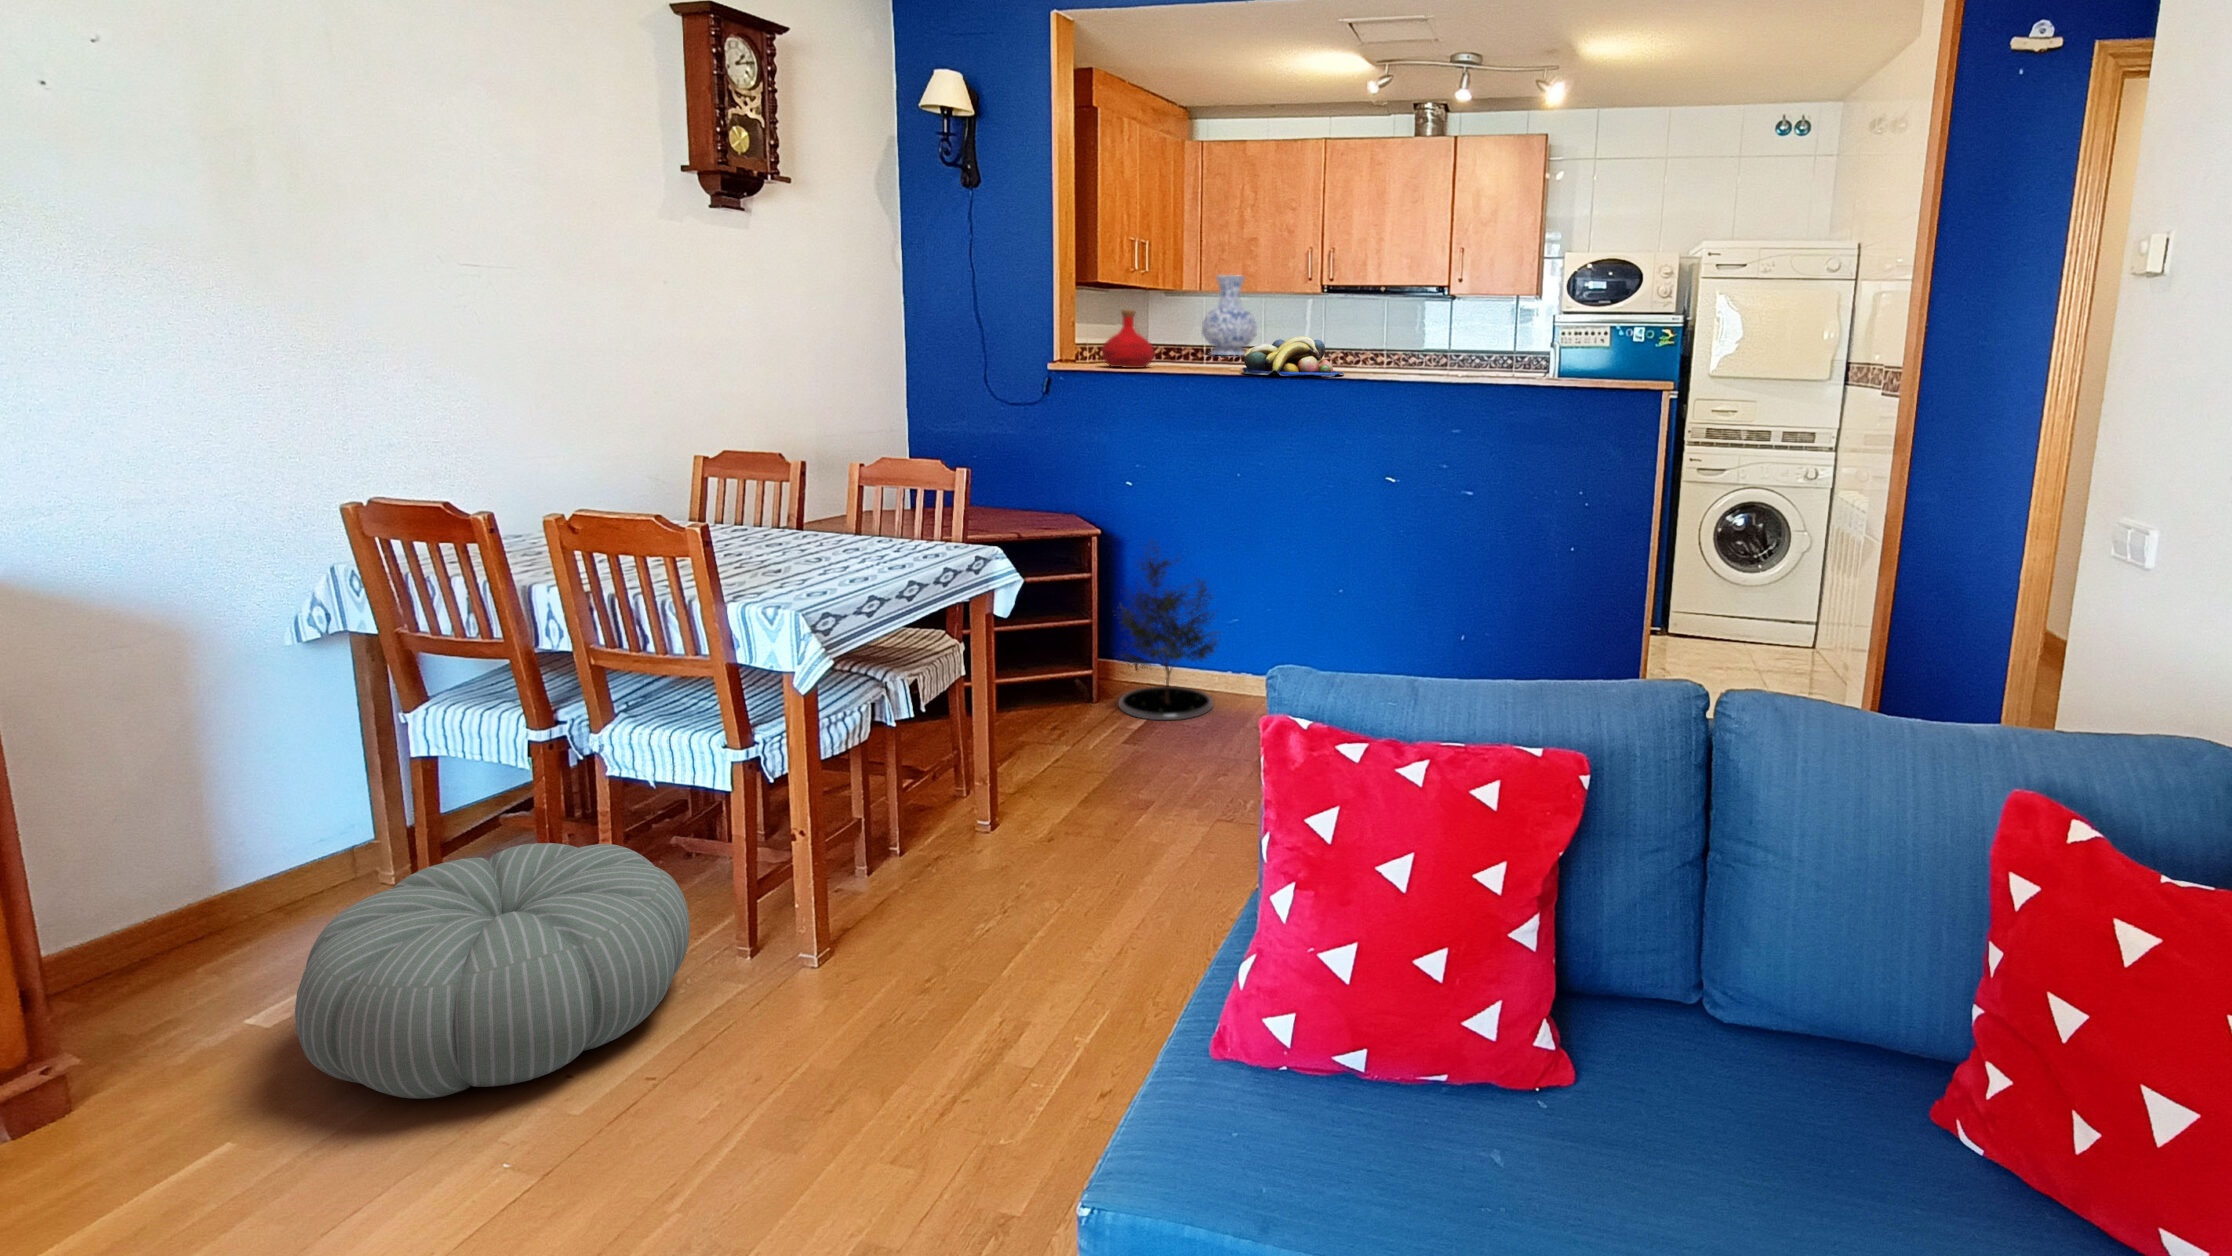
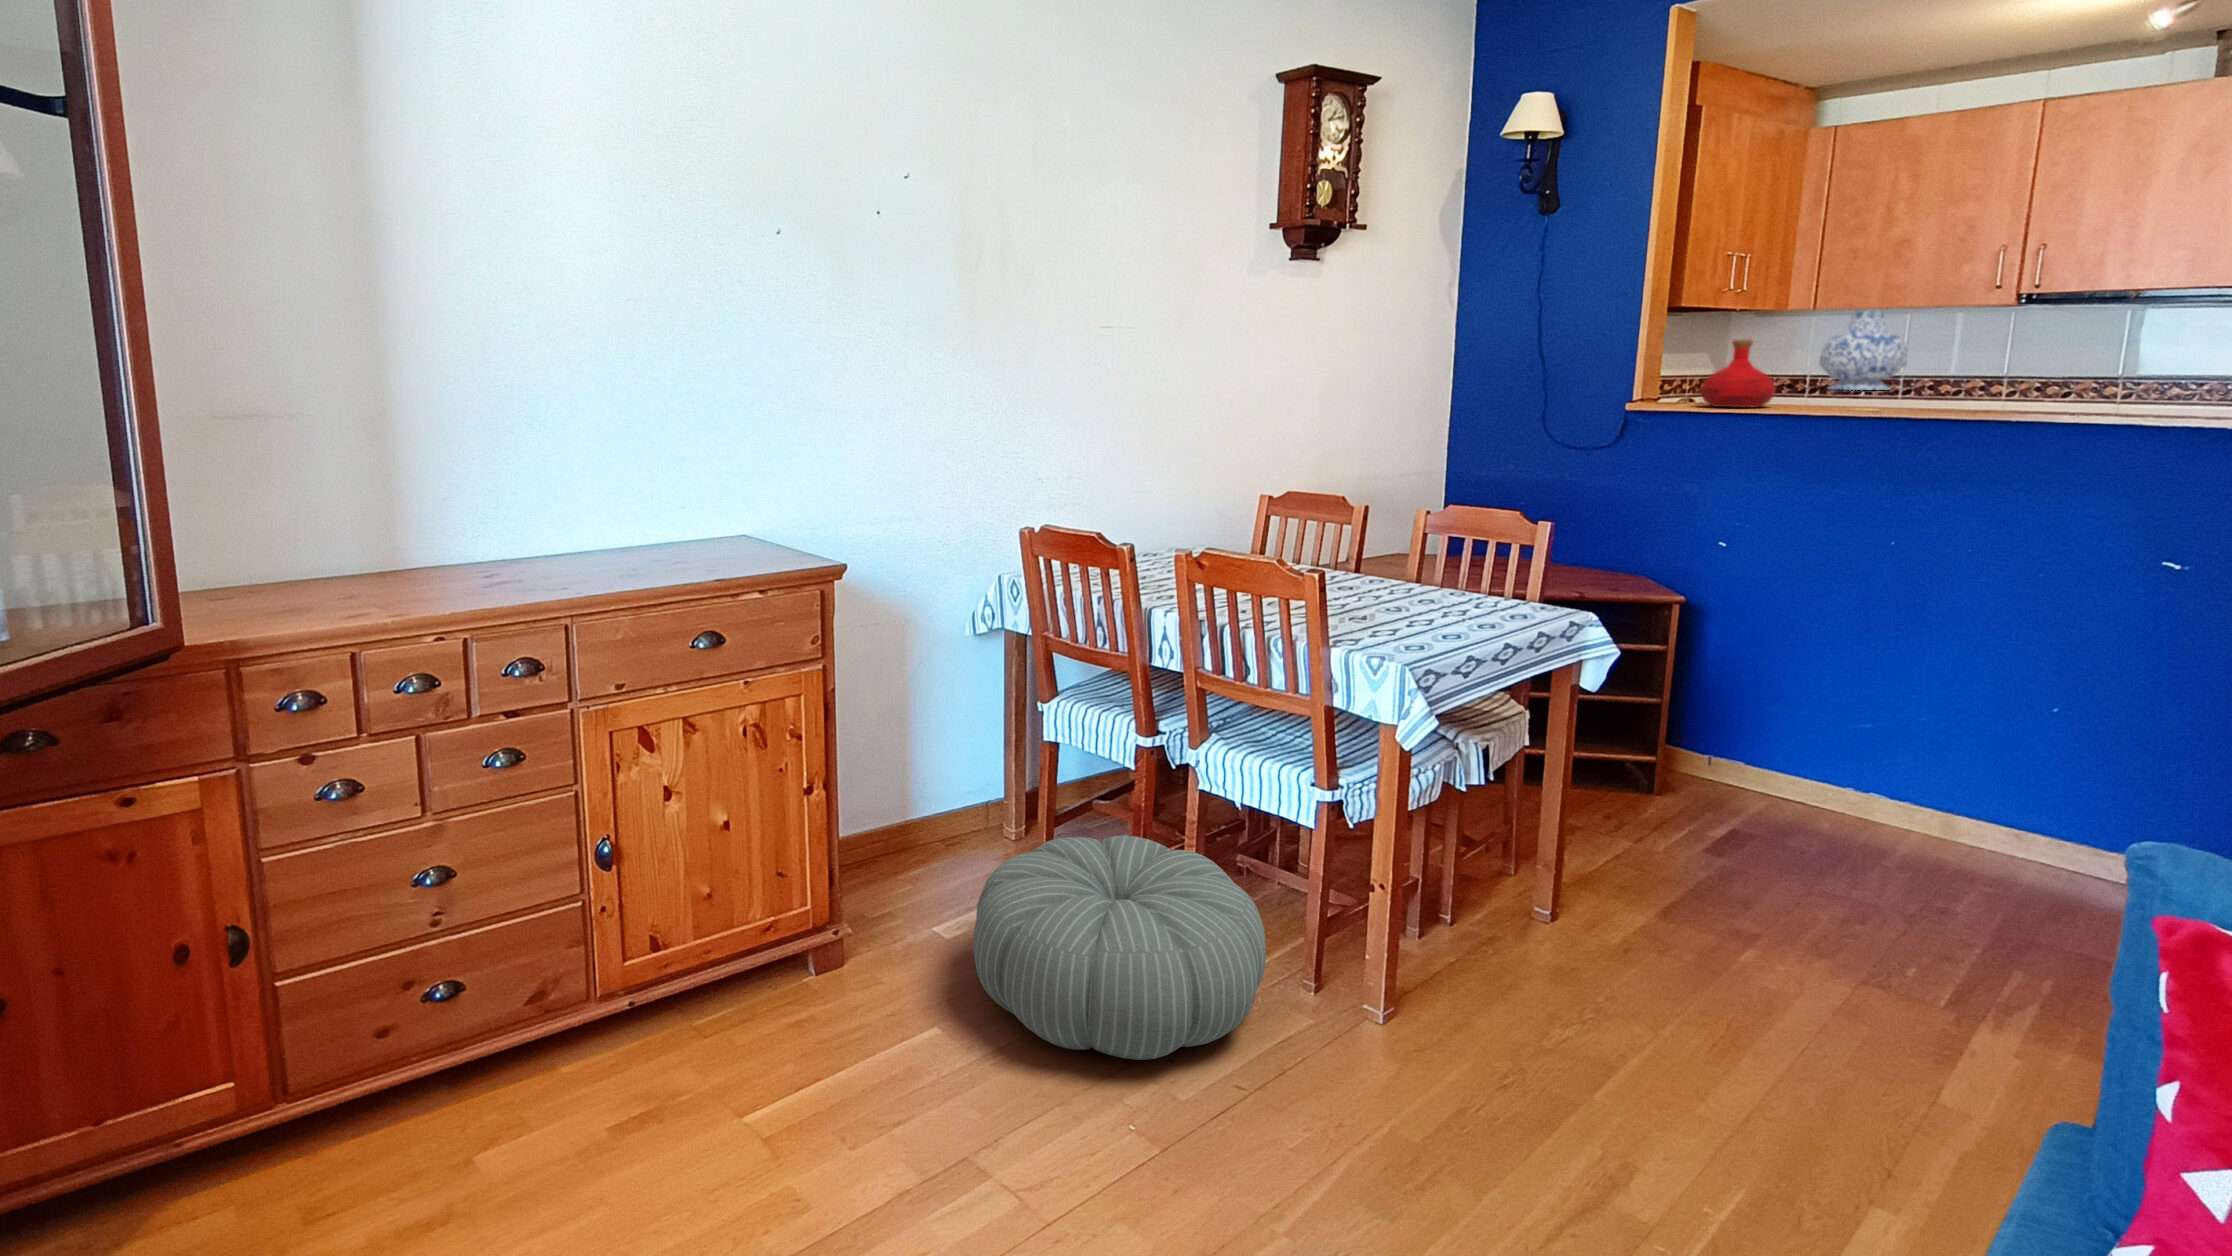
fruit bowl: present [1242,336,1344,376] -> none [1921,365,2108,418]
potted tree: present [1119,543,1218,720] -> none [1692,610,1858,837]

